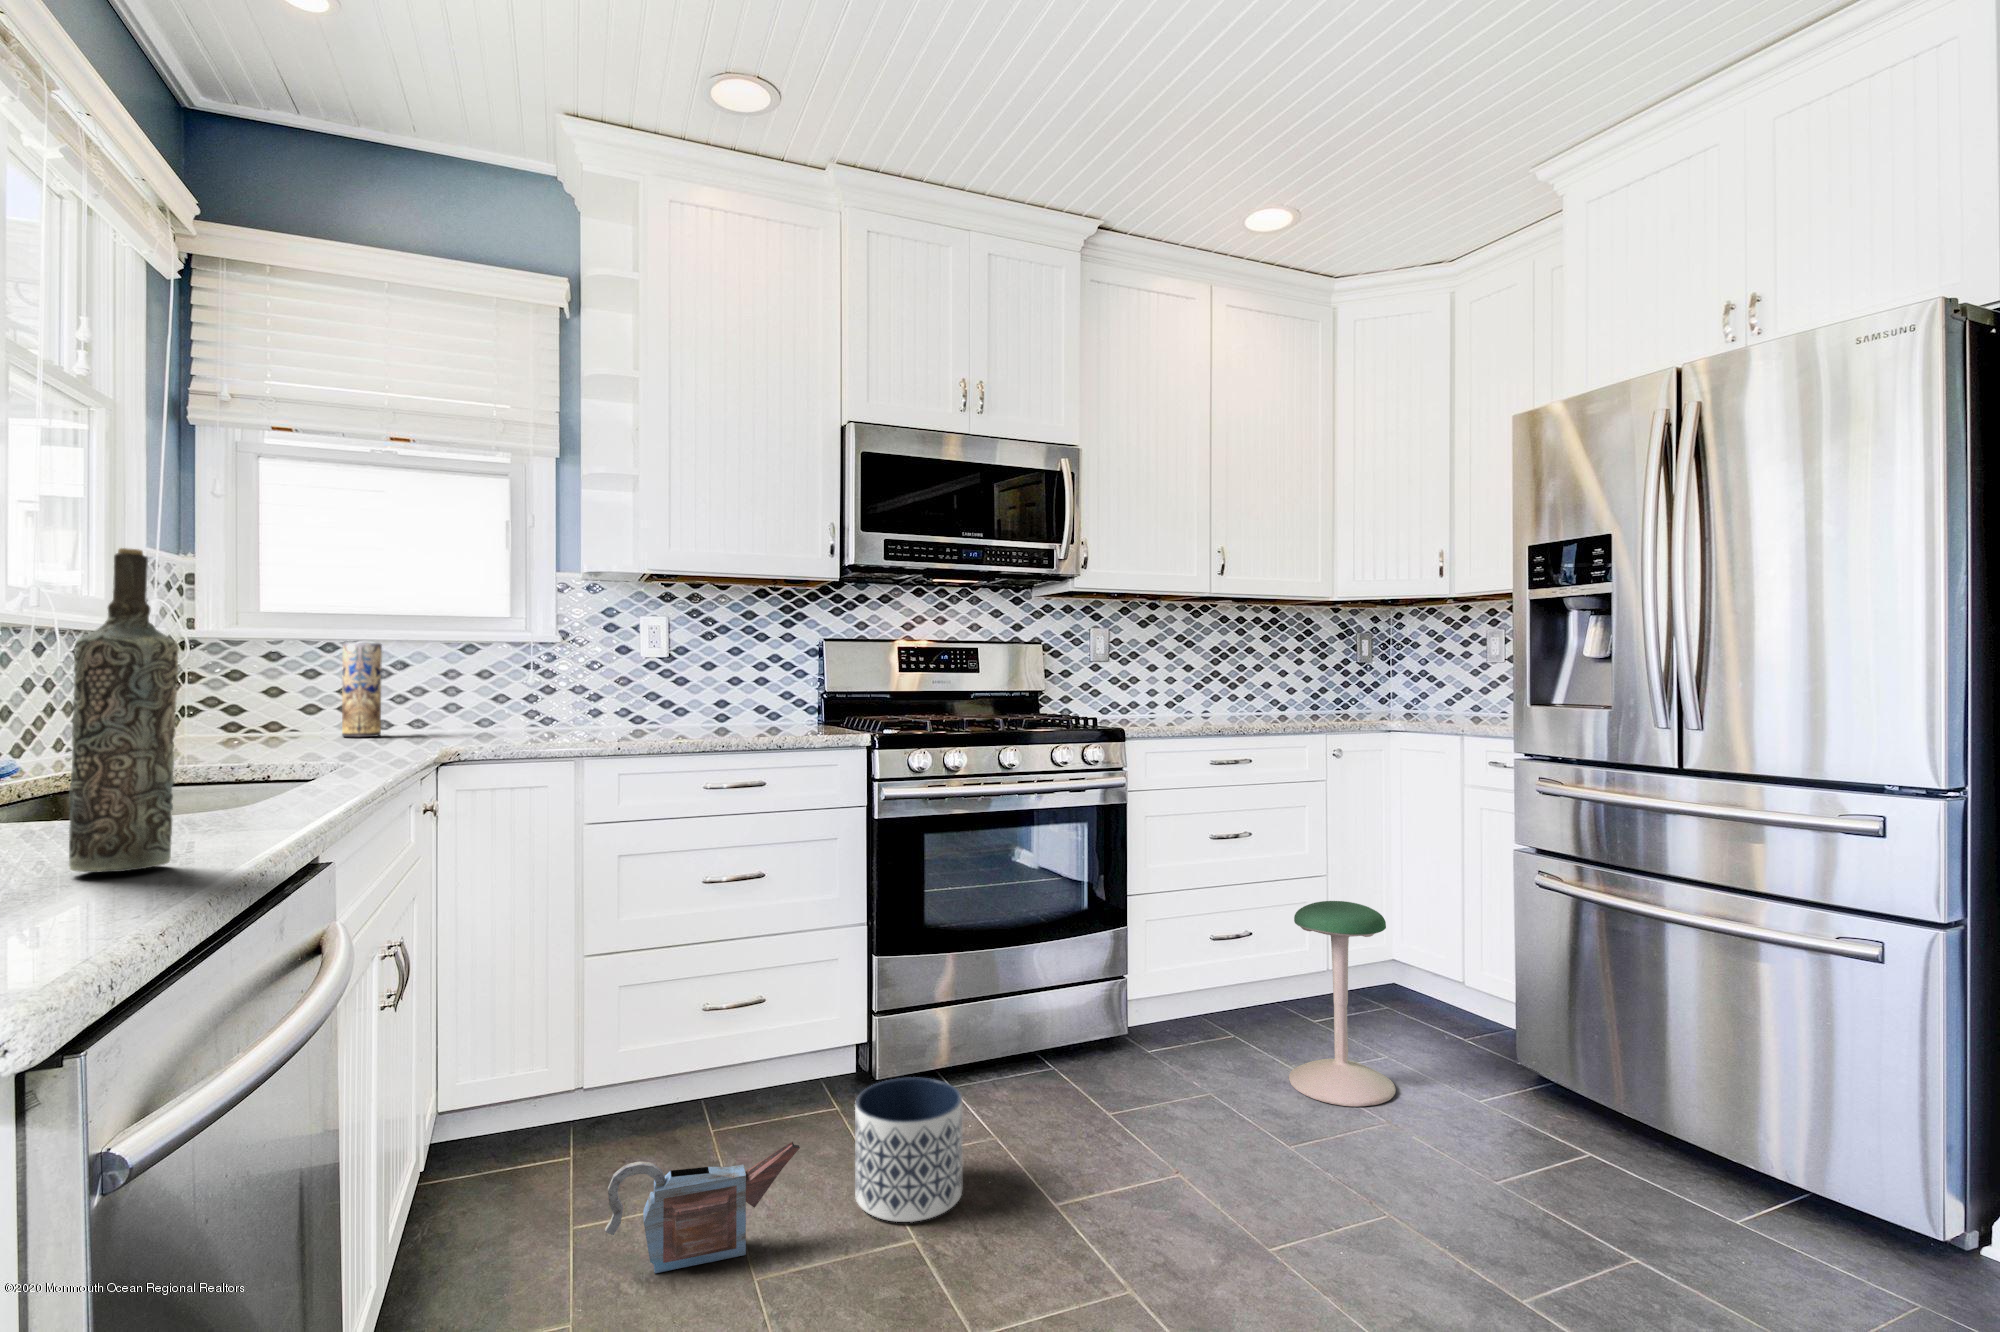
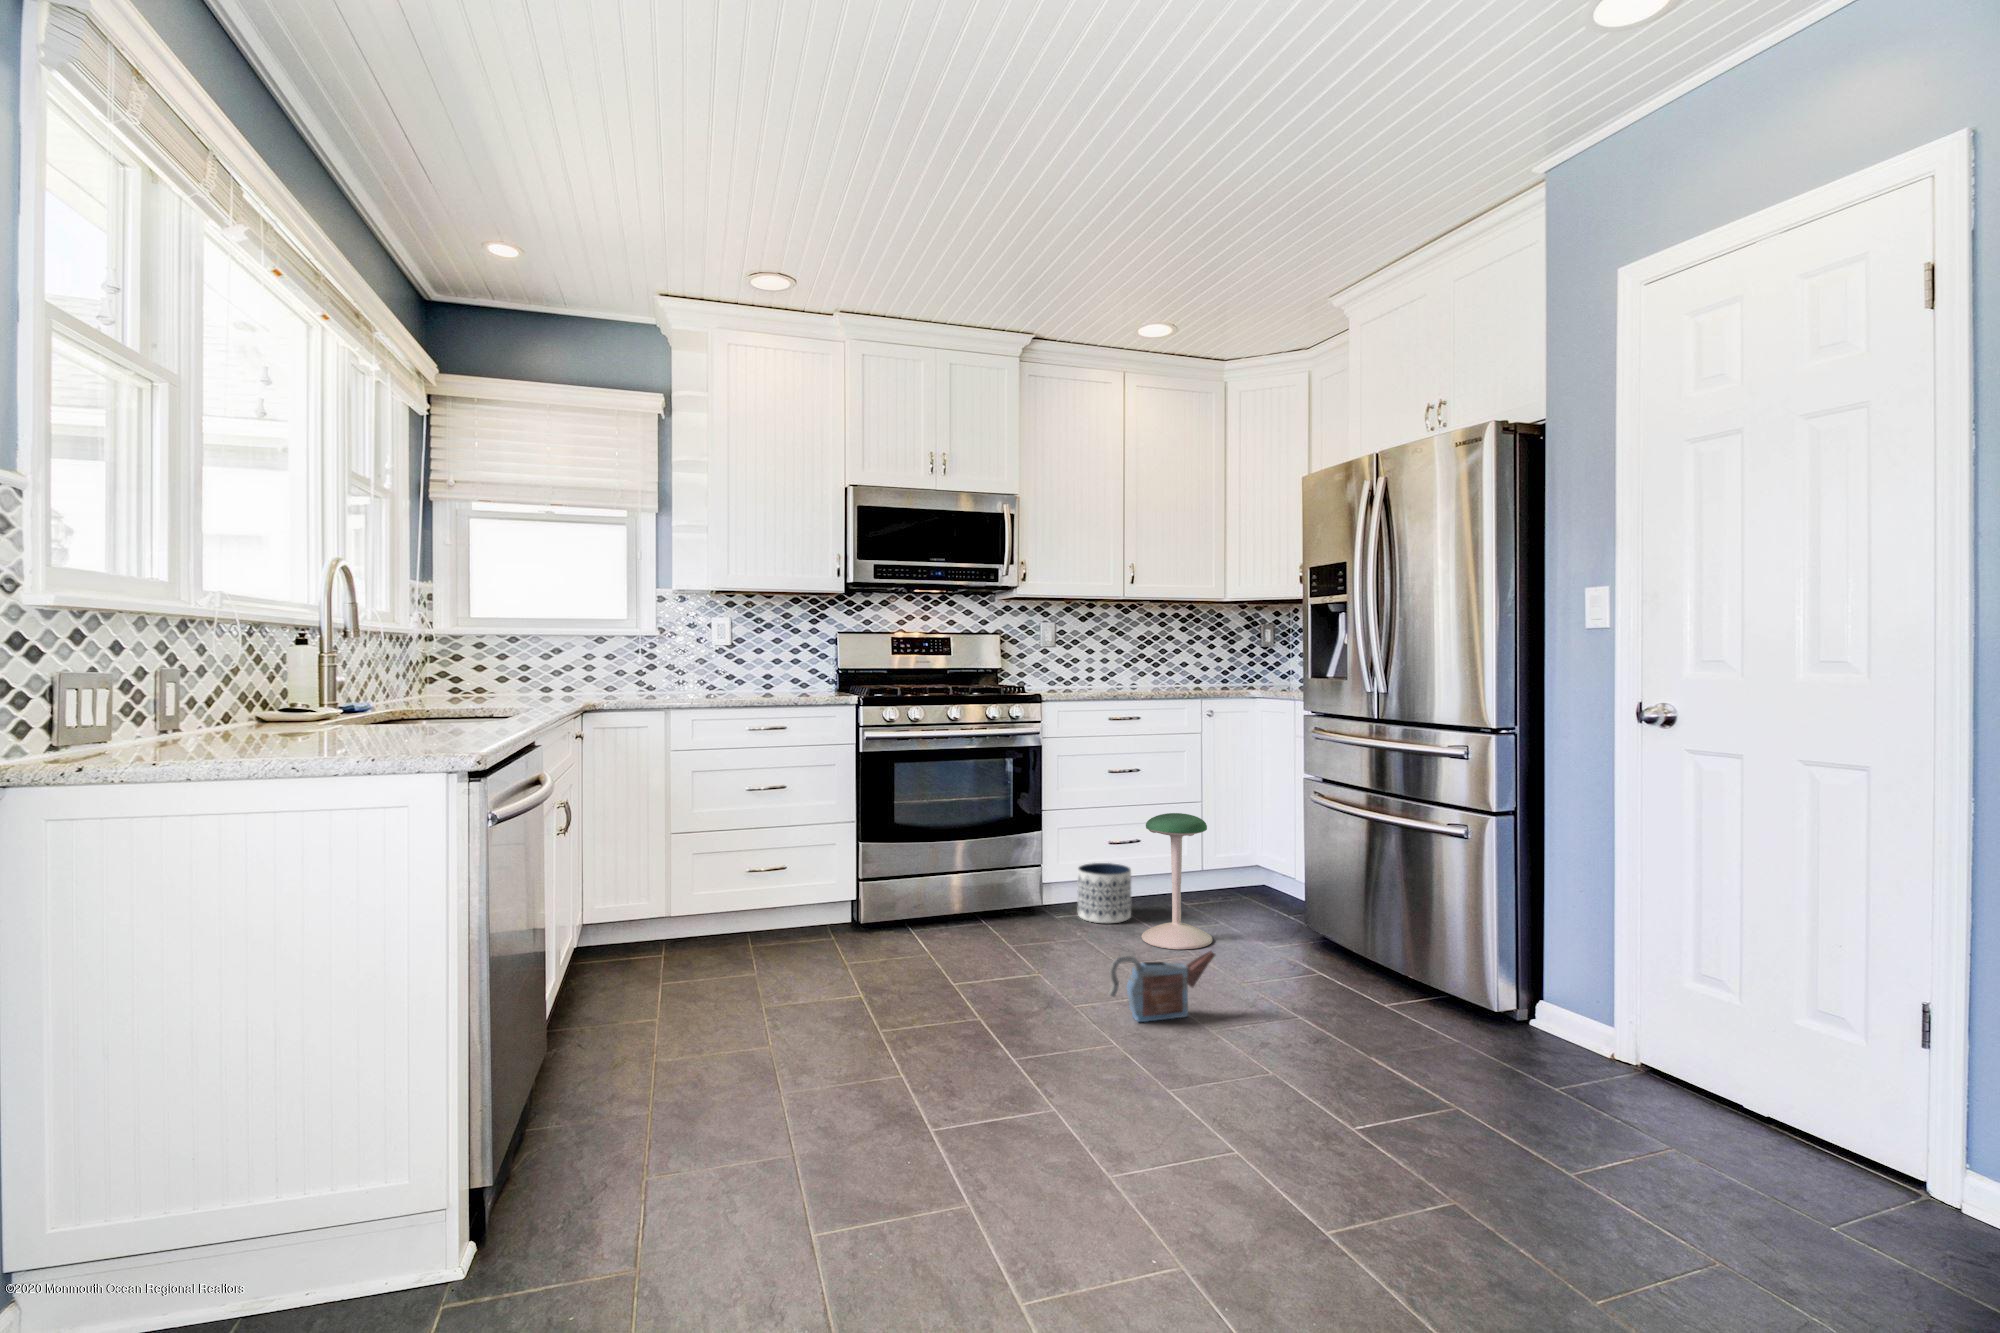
bottle: present [69,548,179,872] -> none [424,599,464,737]
vase: present [342,643,382,737] -> none [522,637,546,698]
planter: present [855,1077,962,1222] -> present [1078,863,1131,923]
watering can: present [605,1142,800,1273] -> present [1109,951,1215,1022]

